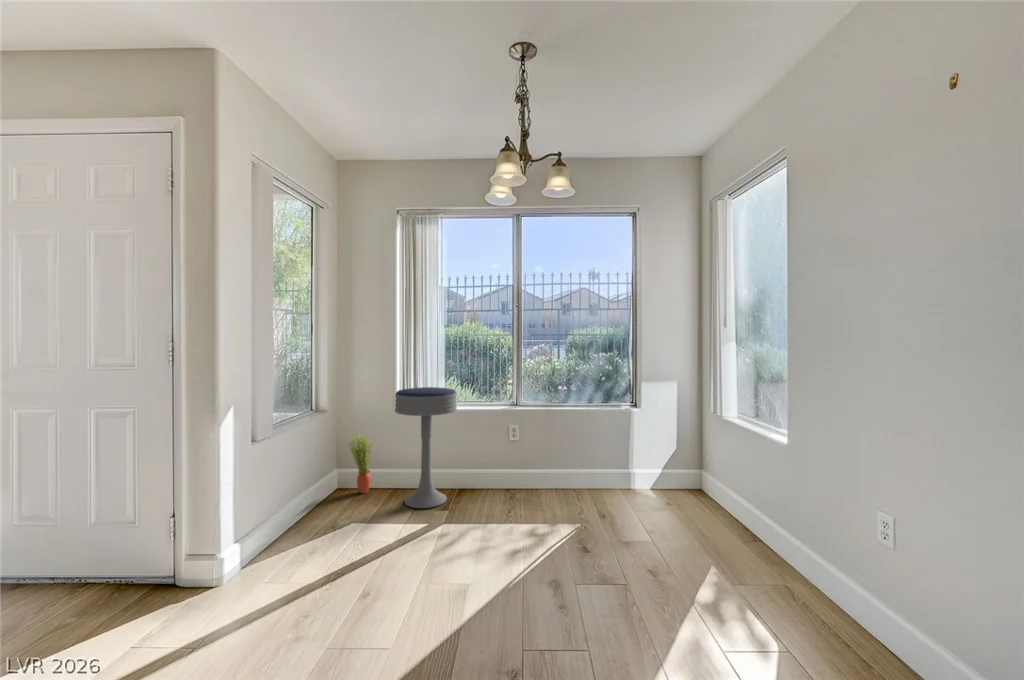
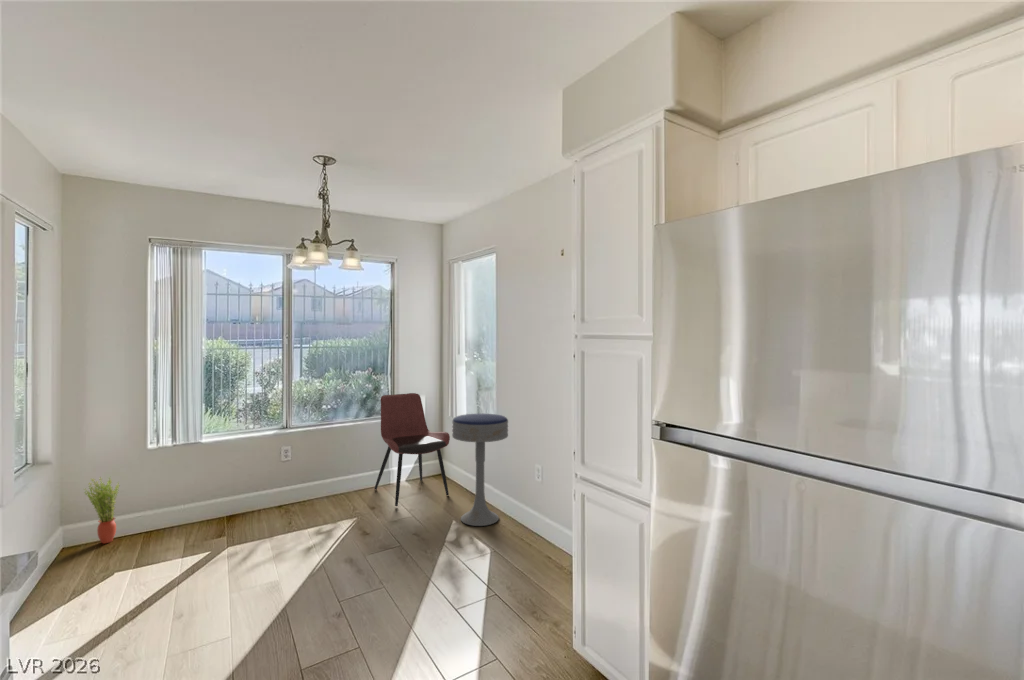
dining chair: none [611,377,710,519] -> present [374,393,450,506]
bar stool: present [395,387,457,508] -> present [452,413,508,526]

